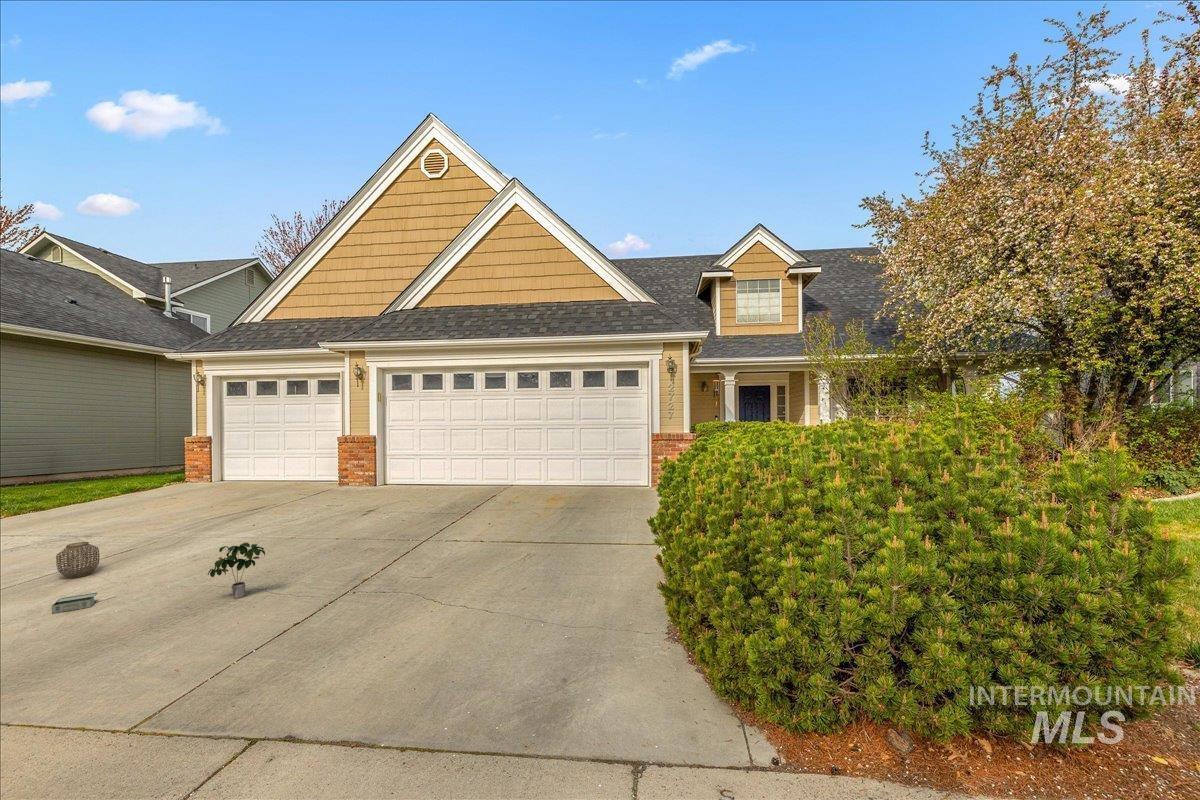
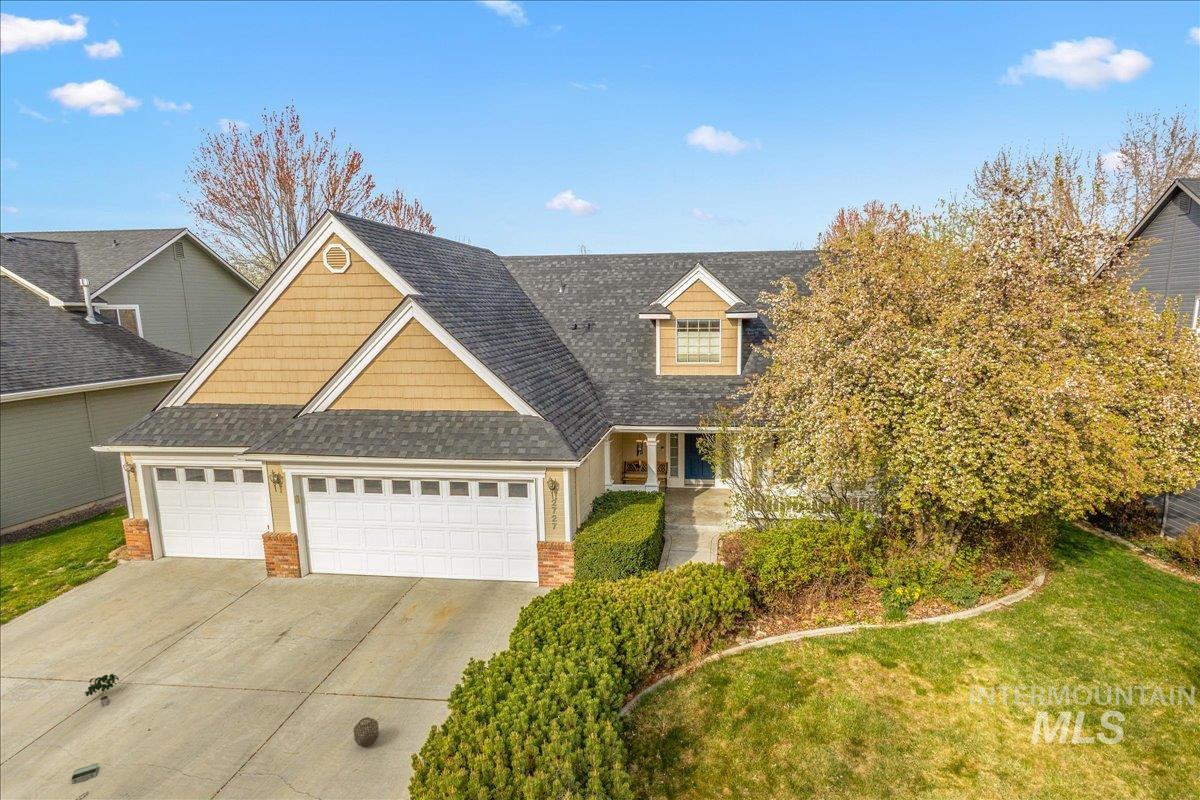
woven basket: present [56,542,99,578] -> present [354,717,379,747]
potted plant: present [208,543,265,598] -> present [85,674,119,707]

